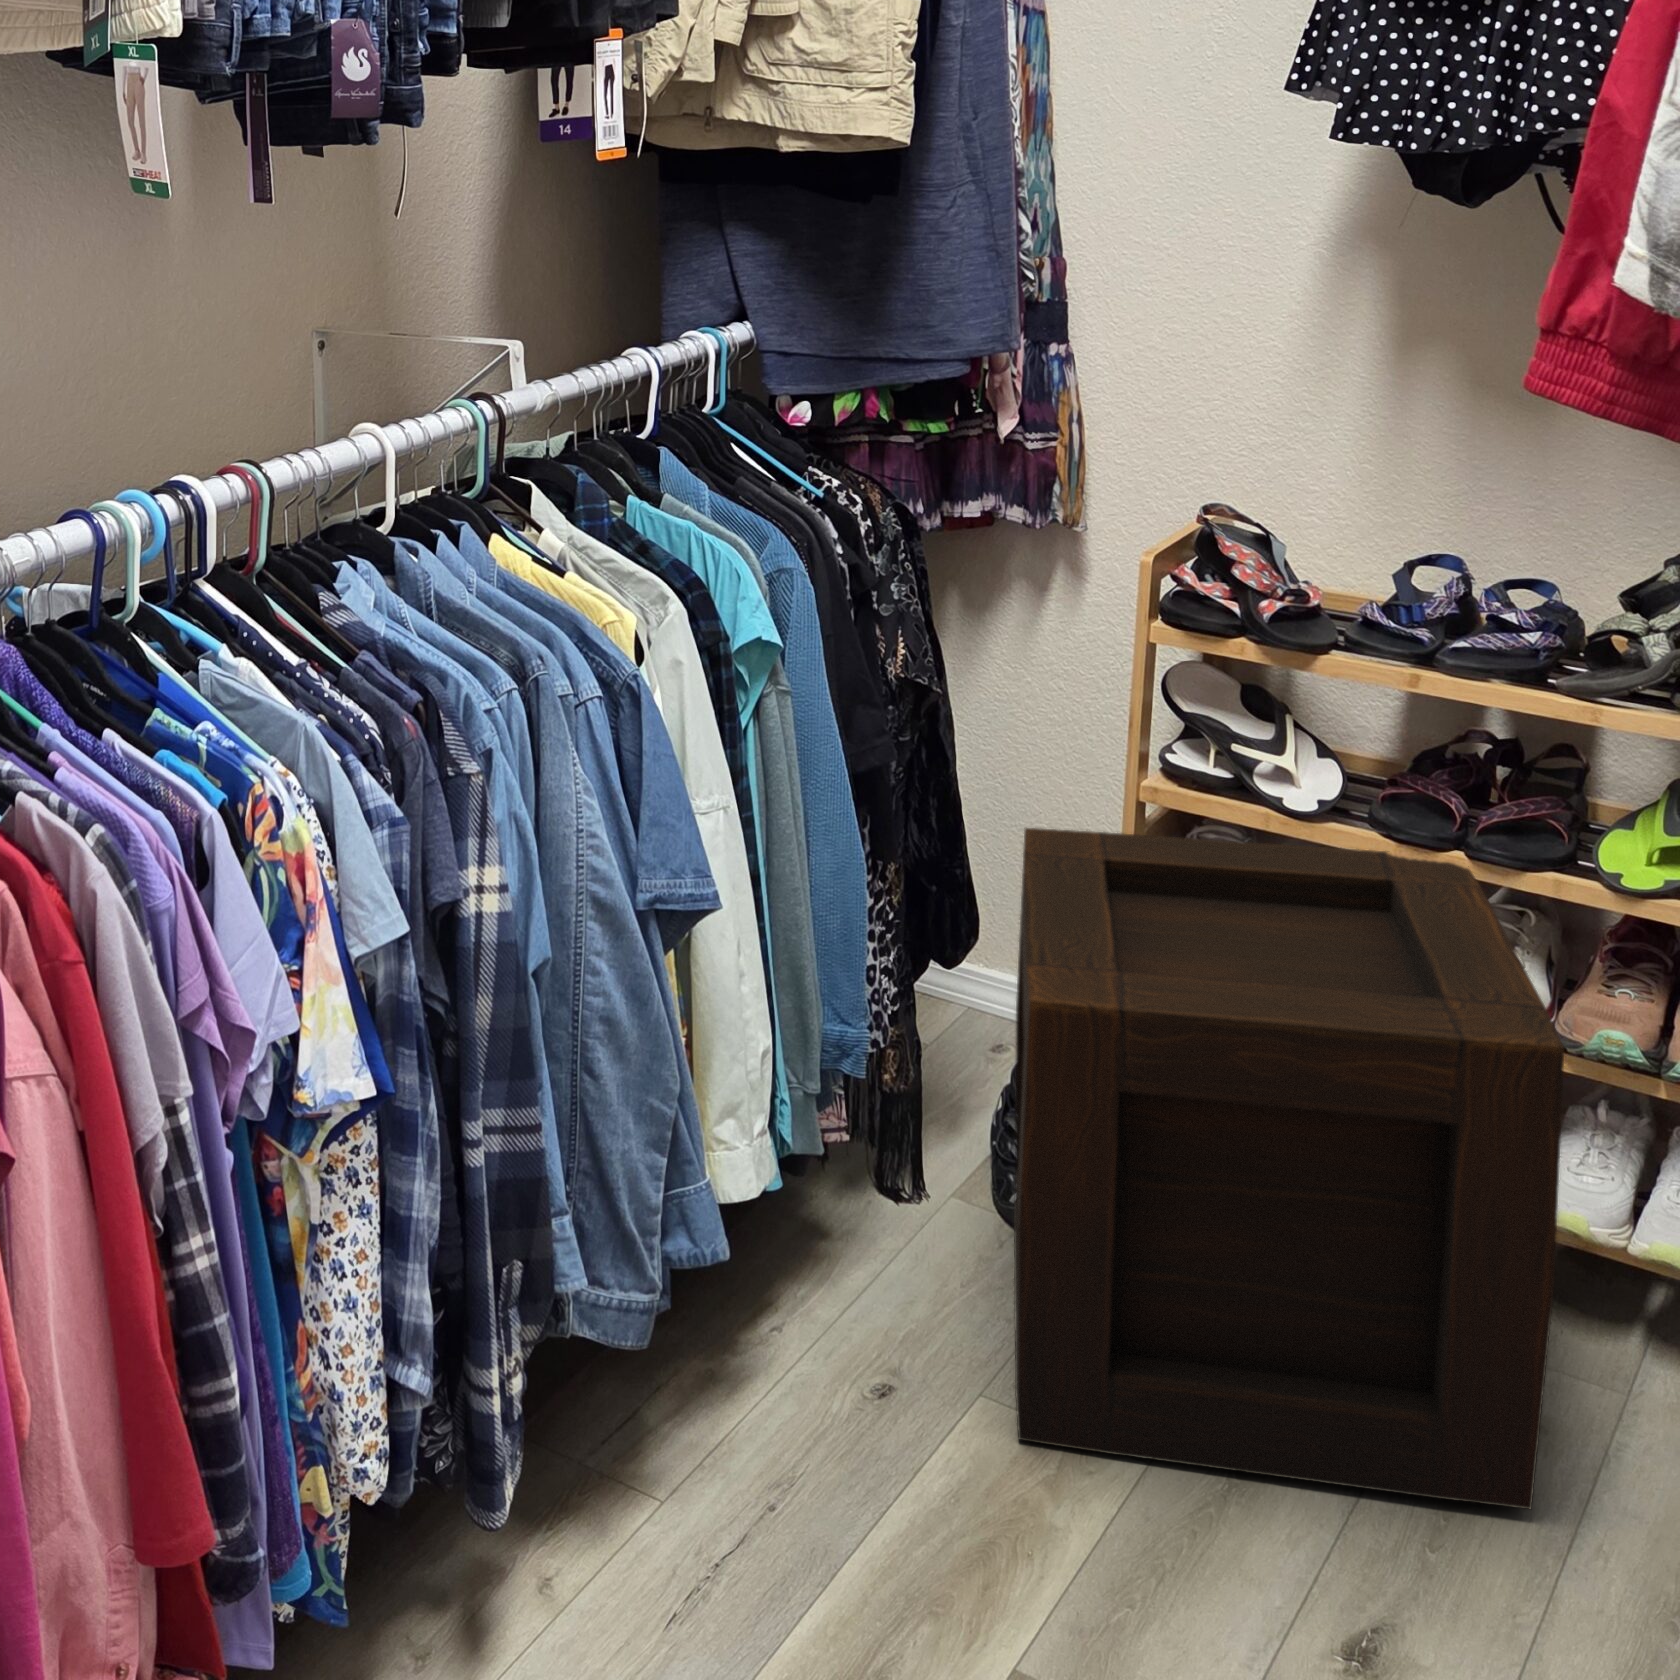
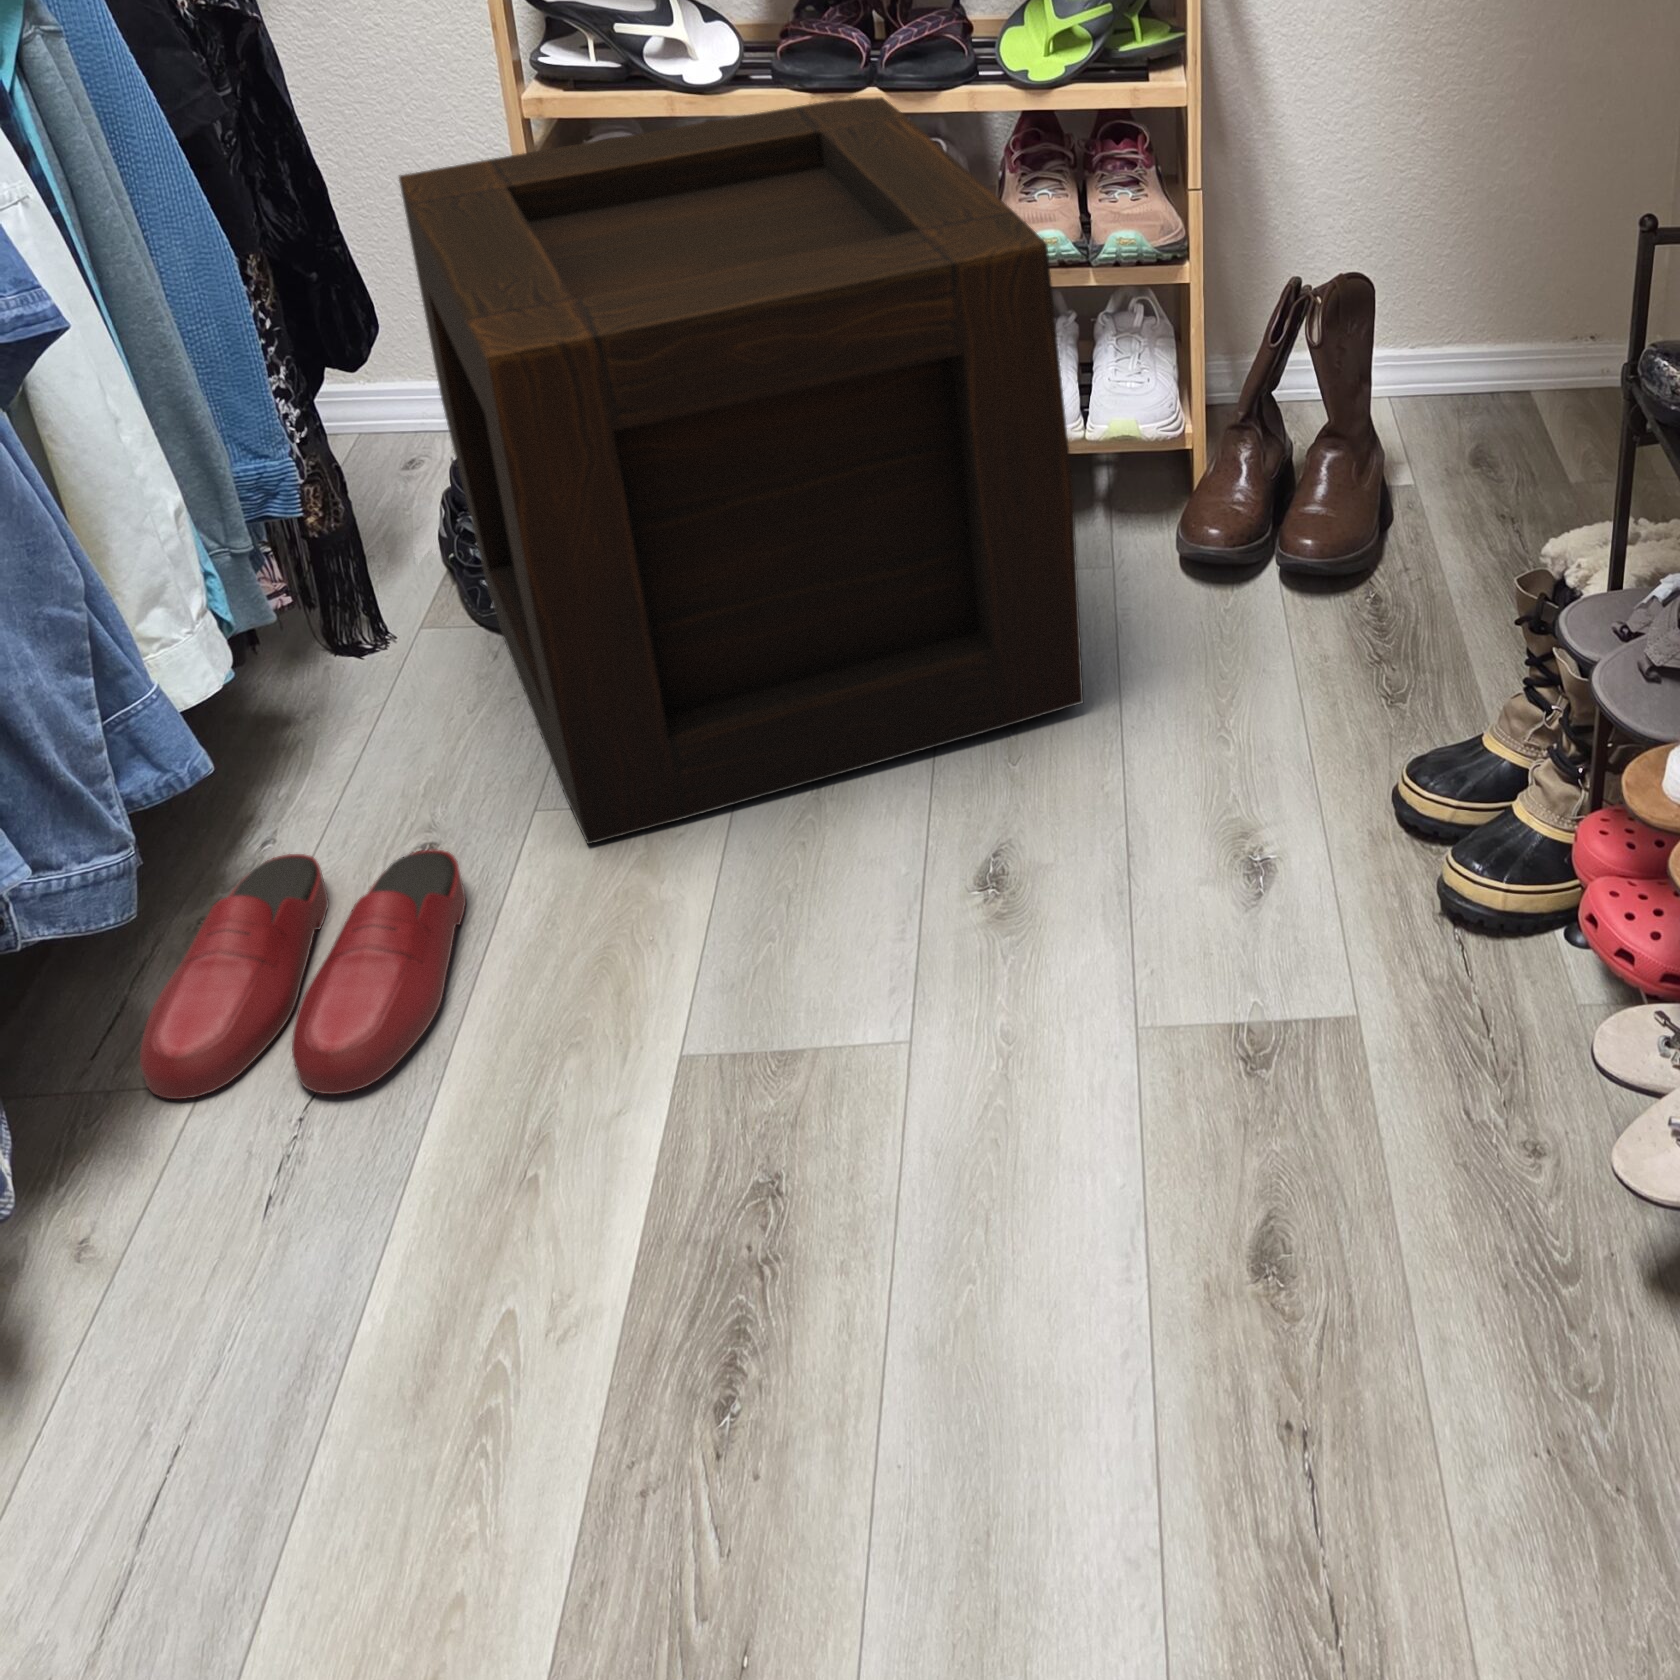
slippers: none [631,1342,908,1561] -> present [140,849,466,1099]

